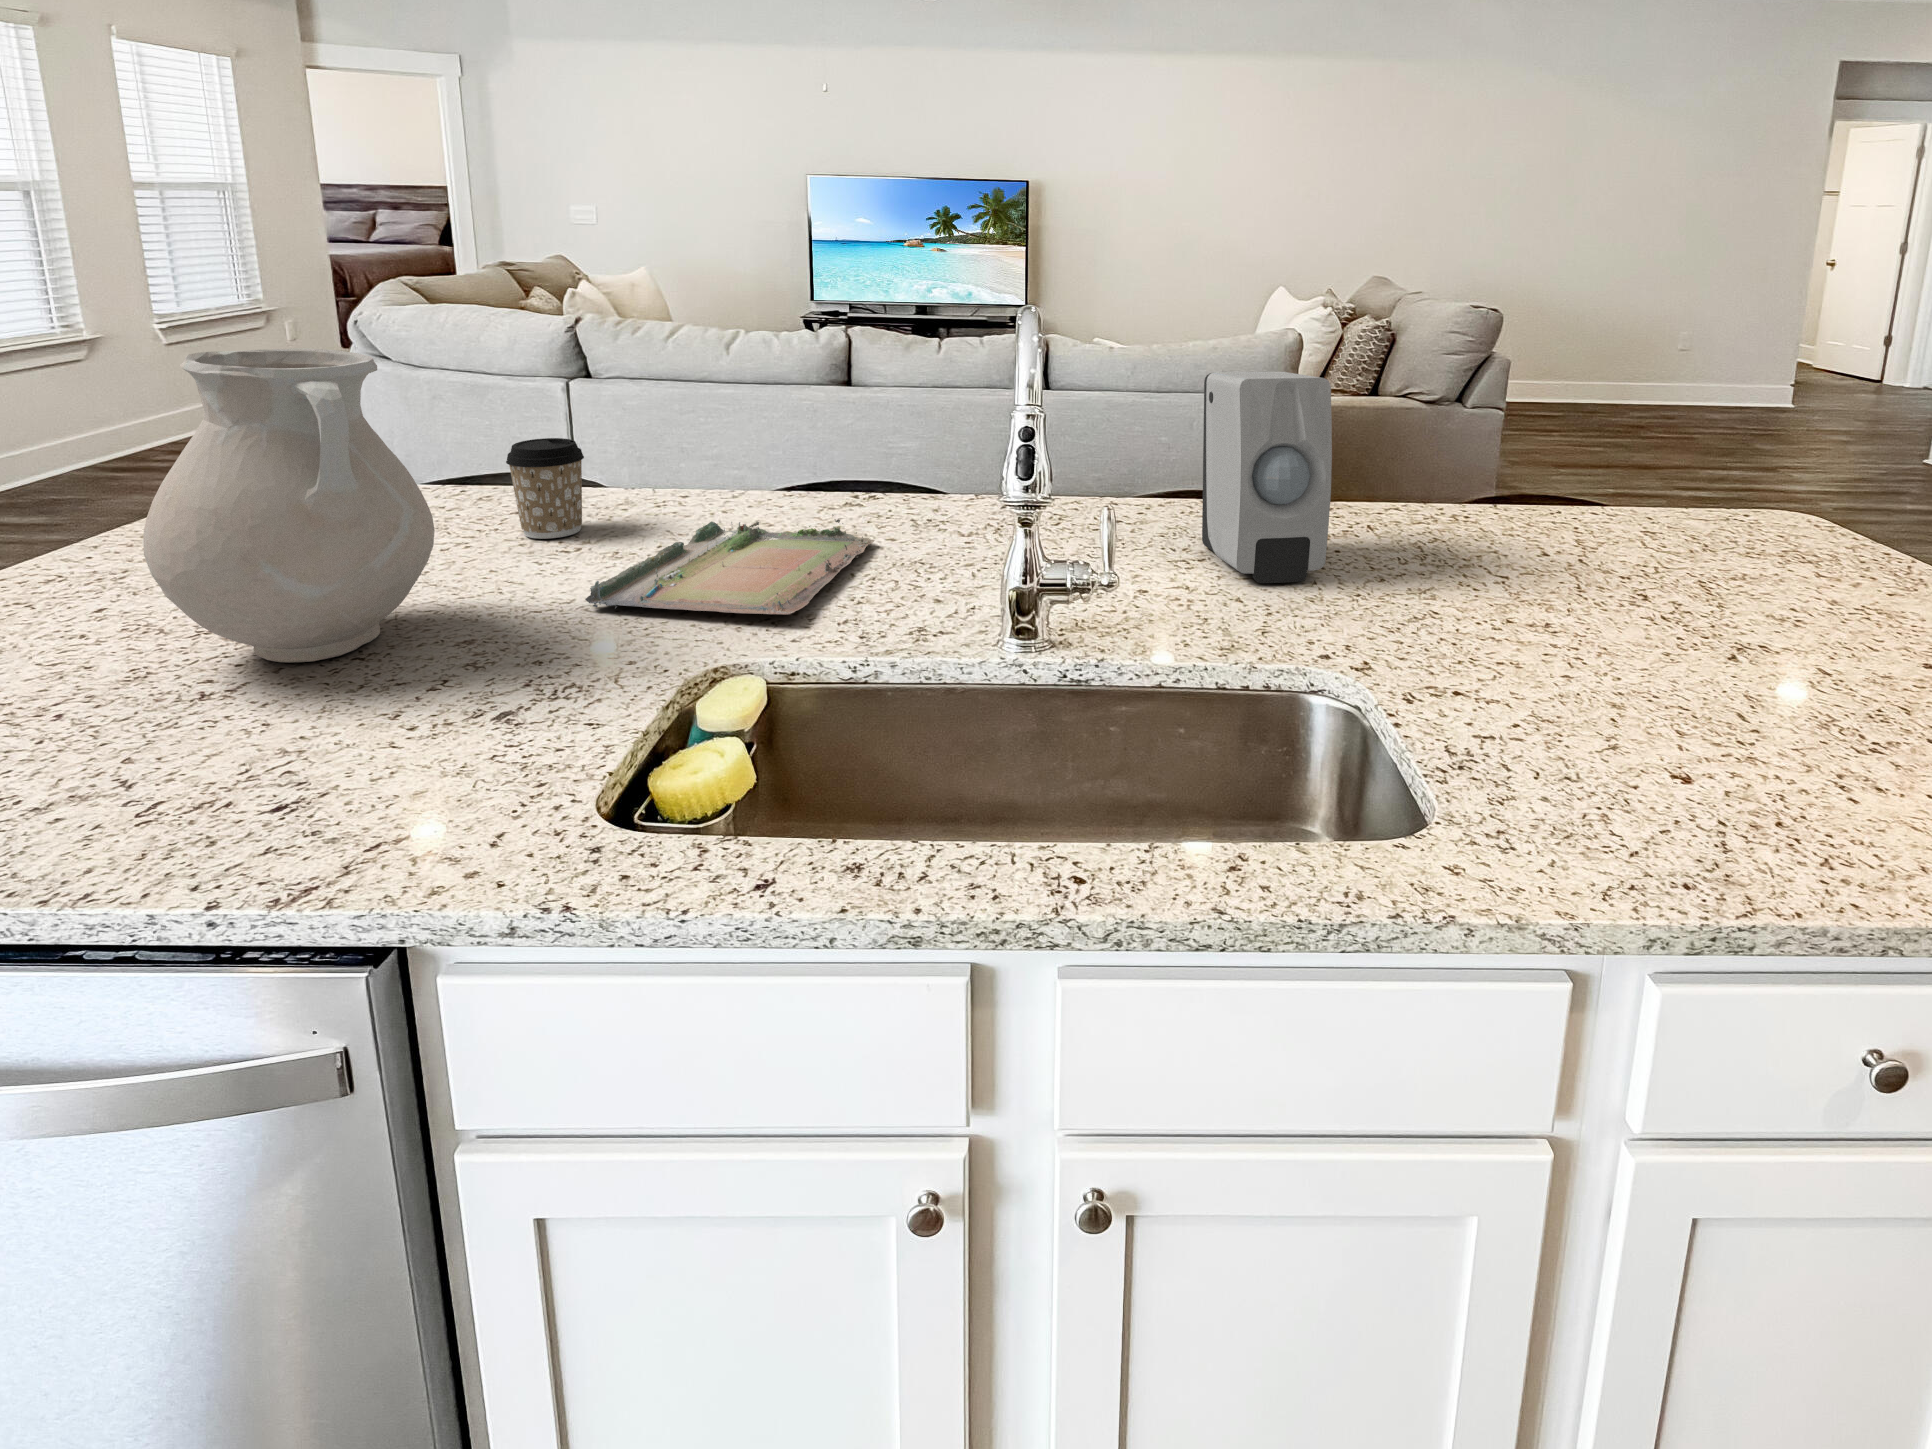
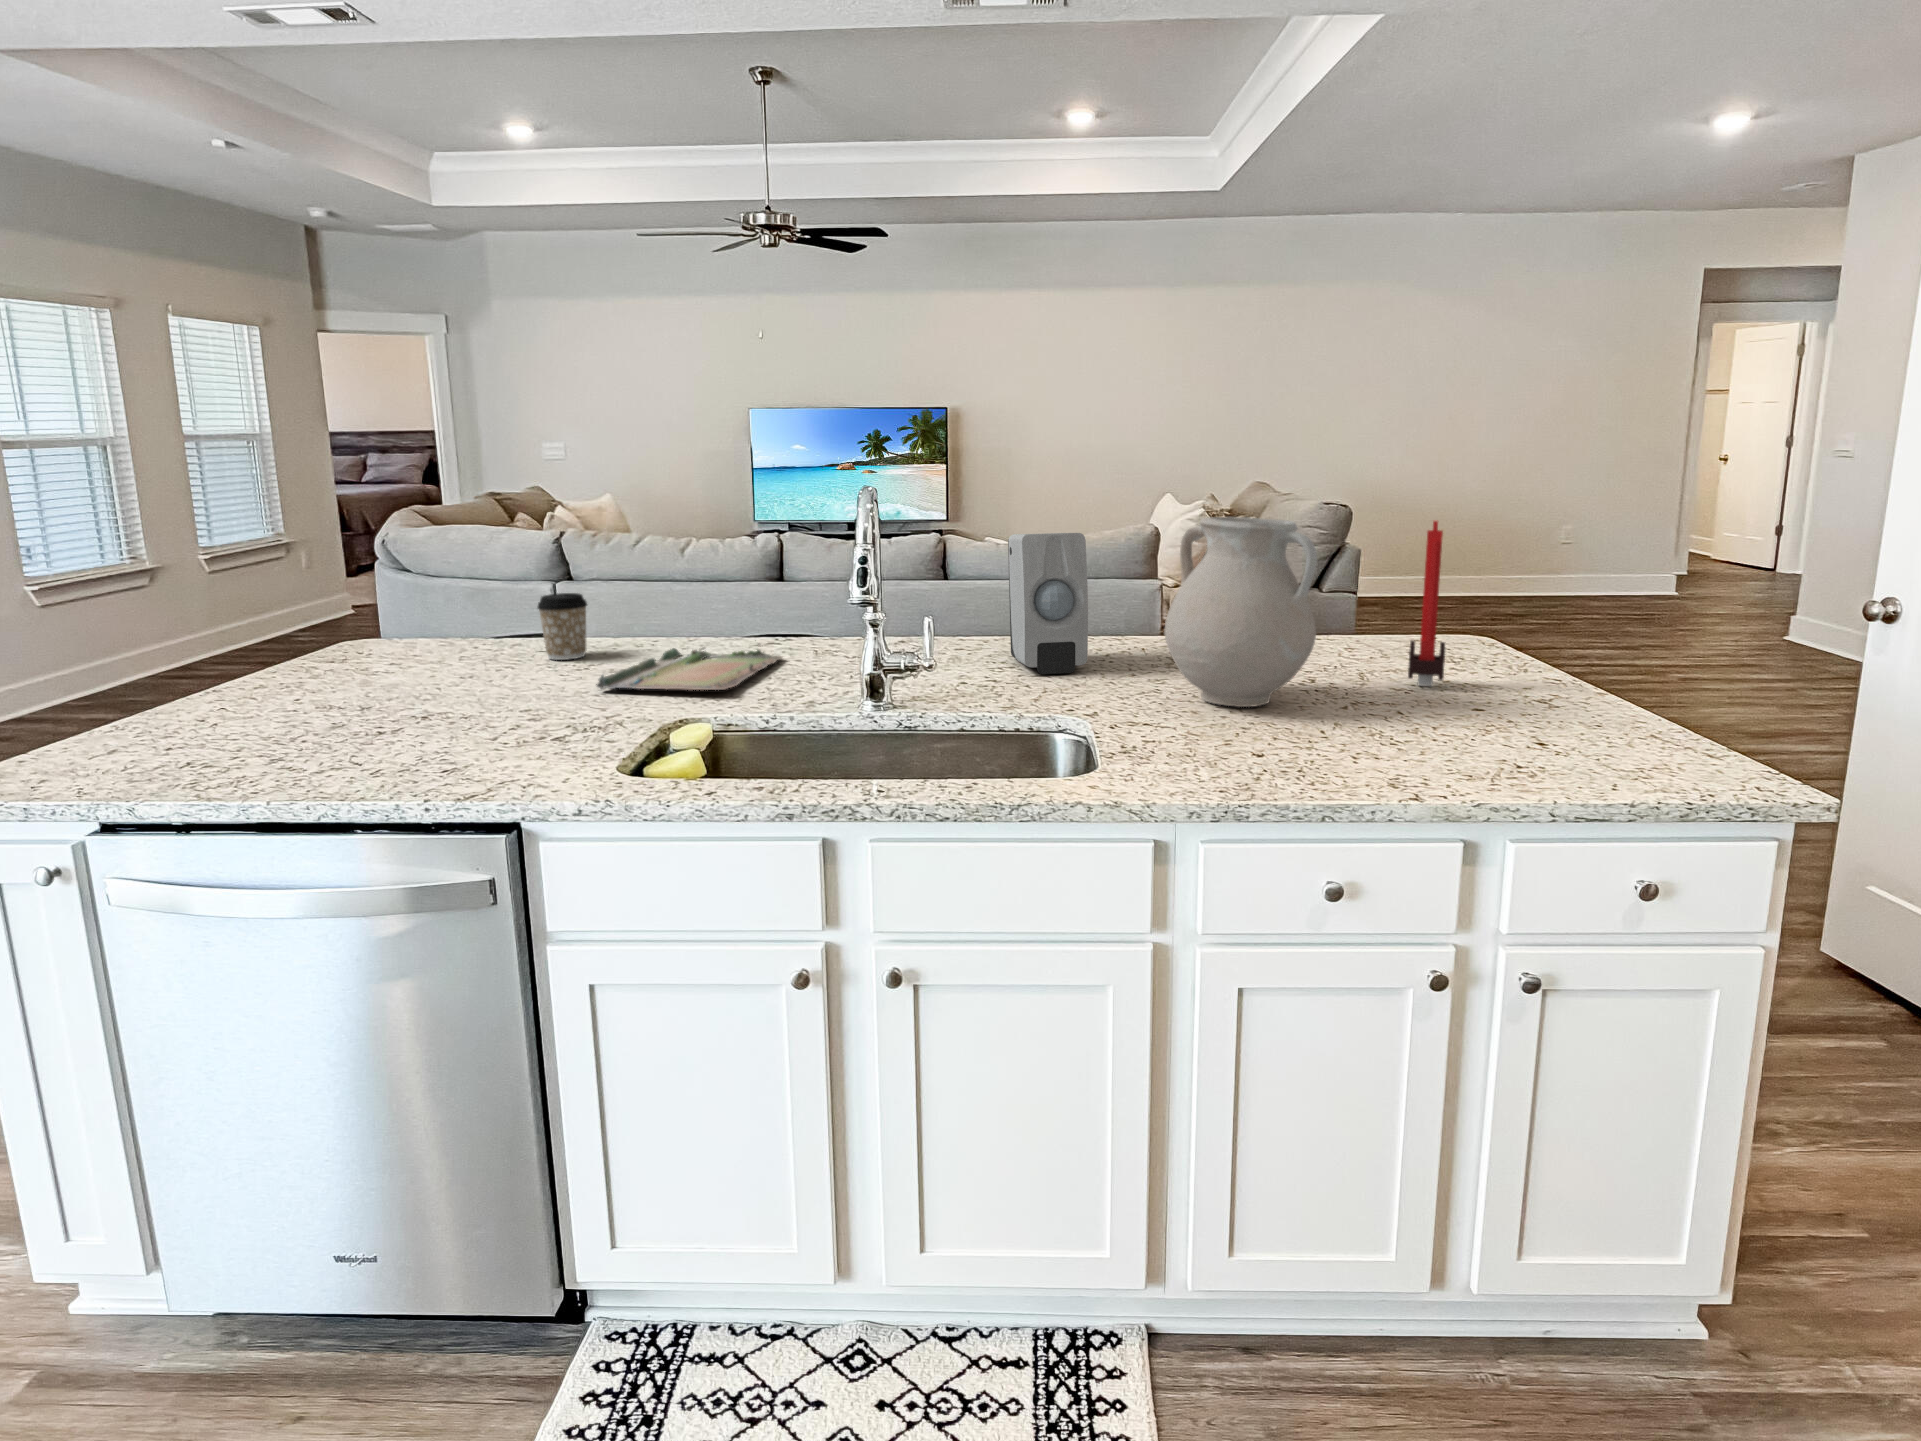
vase: present [143,348,435,662] -> present [1164,517,1317,707]
candle: none [1795,379,1878,620] -> present [1408,521,1445,686]

